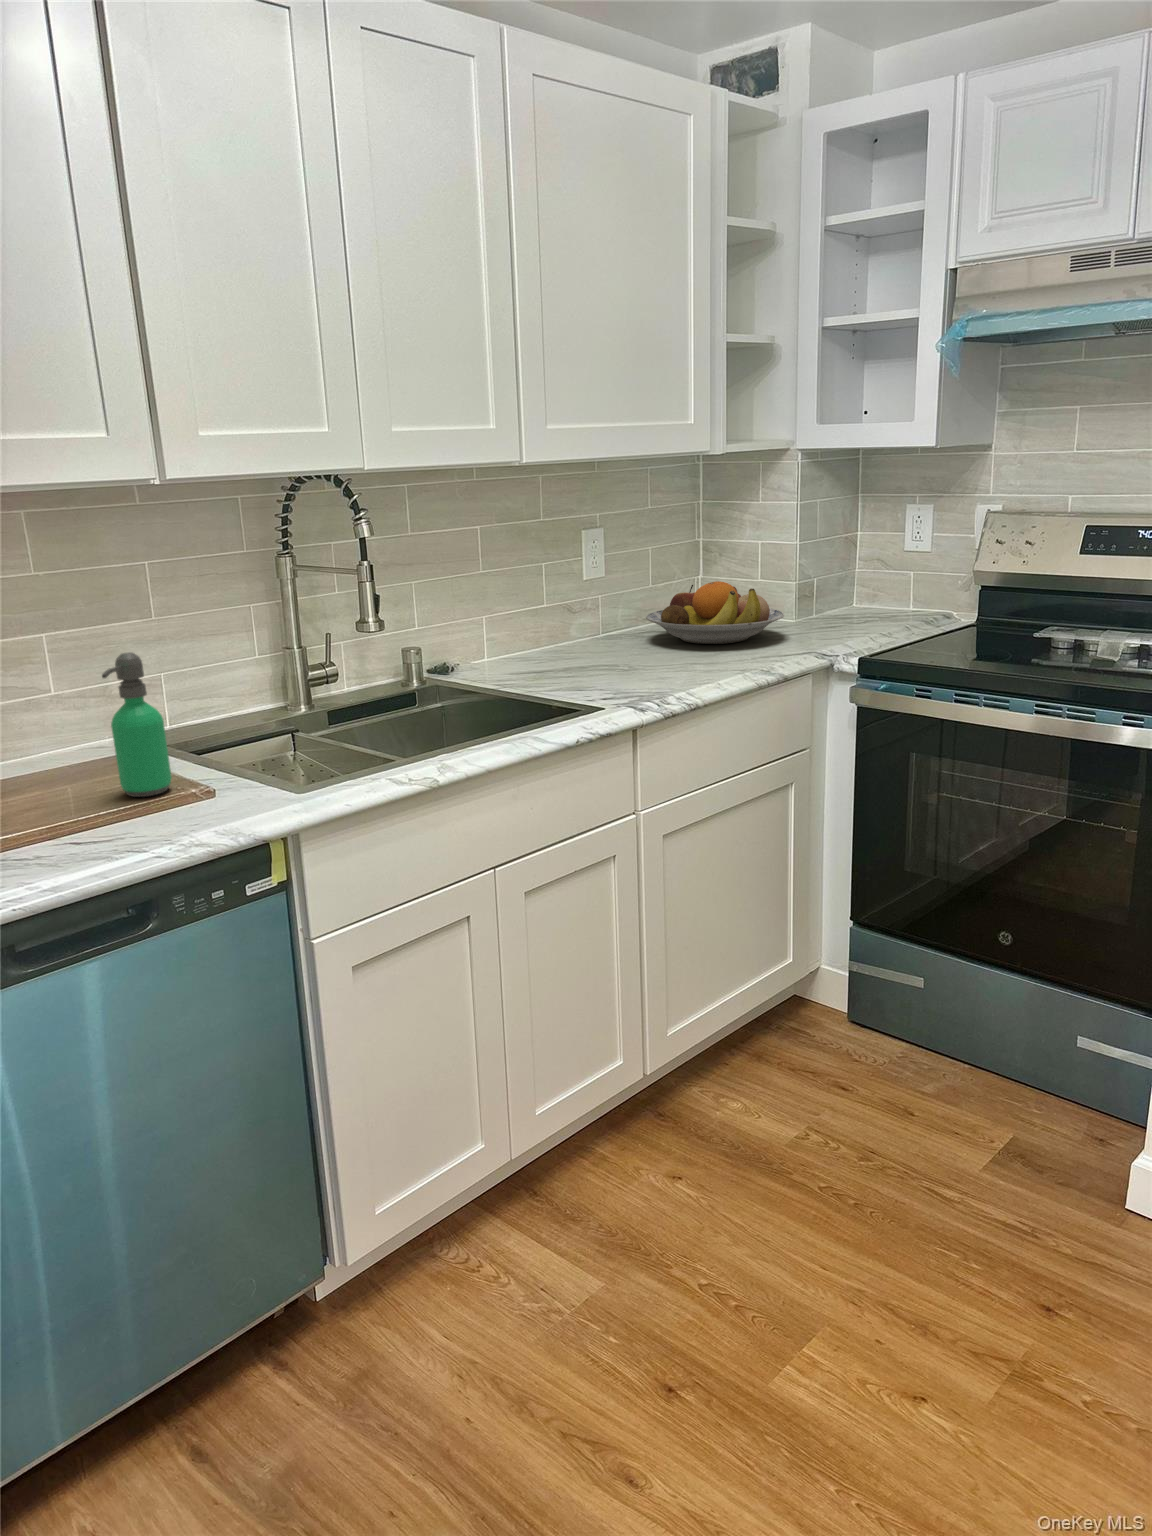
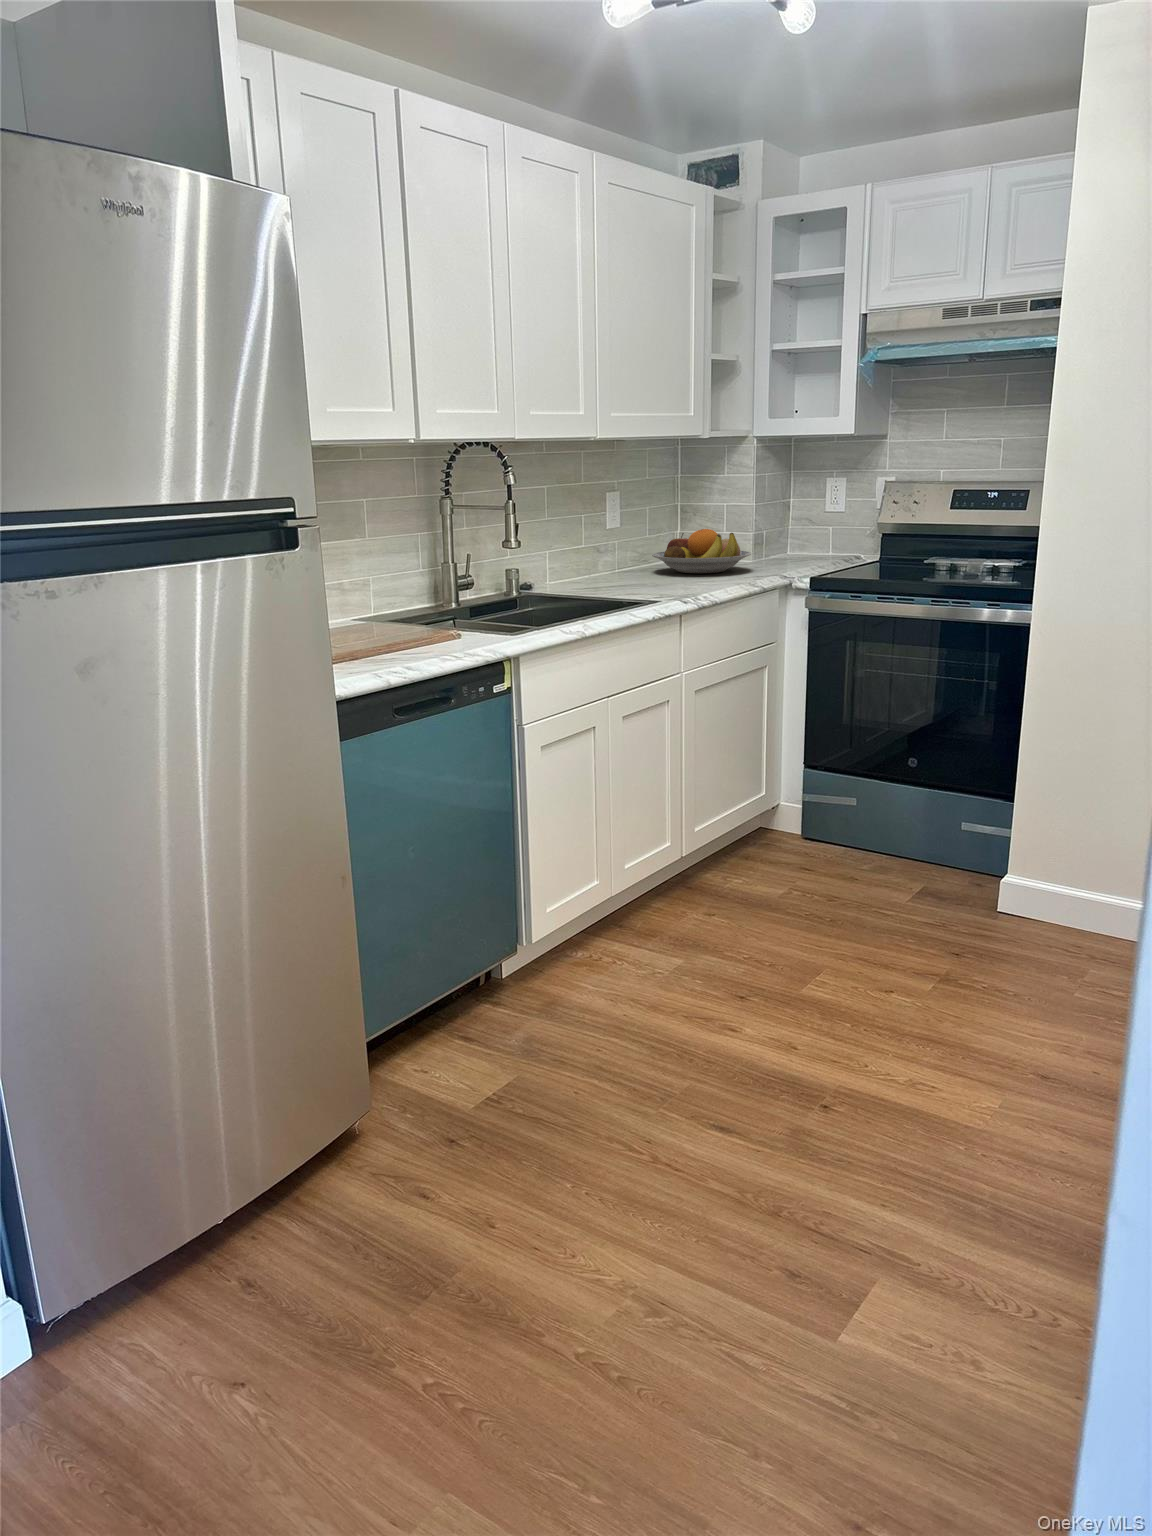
soap dispenser: present [102,652,172,797] -> none [389,549,422,641]

